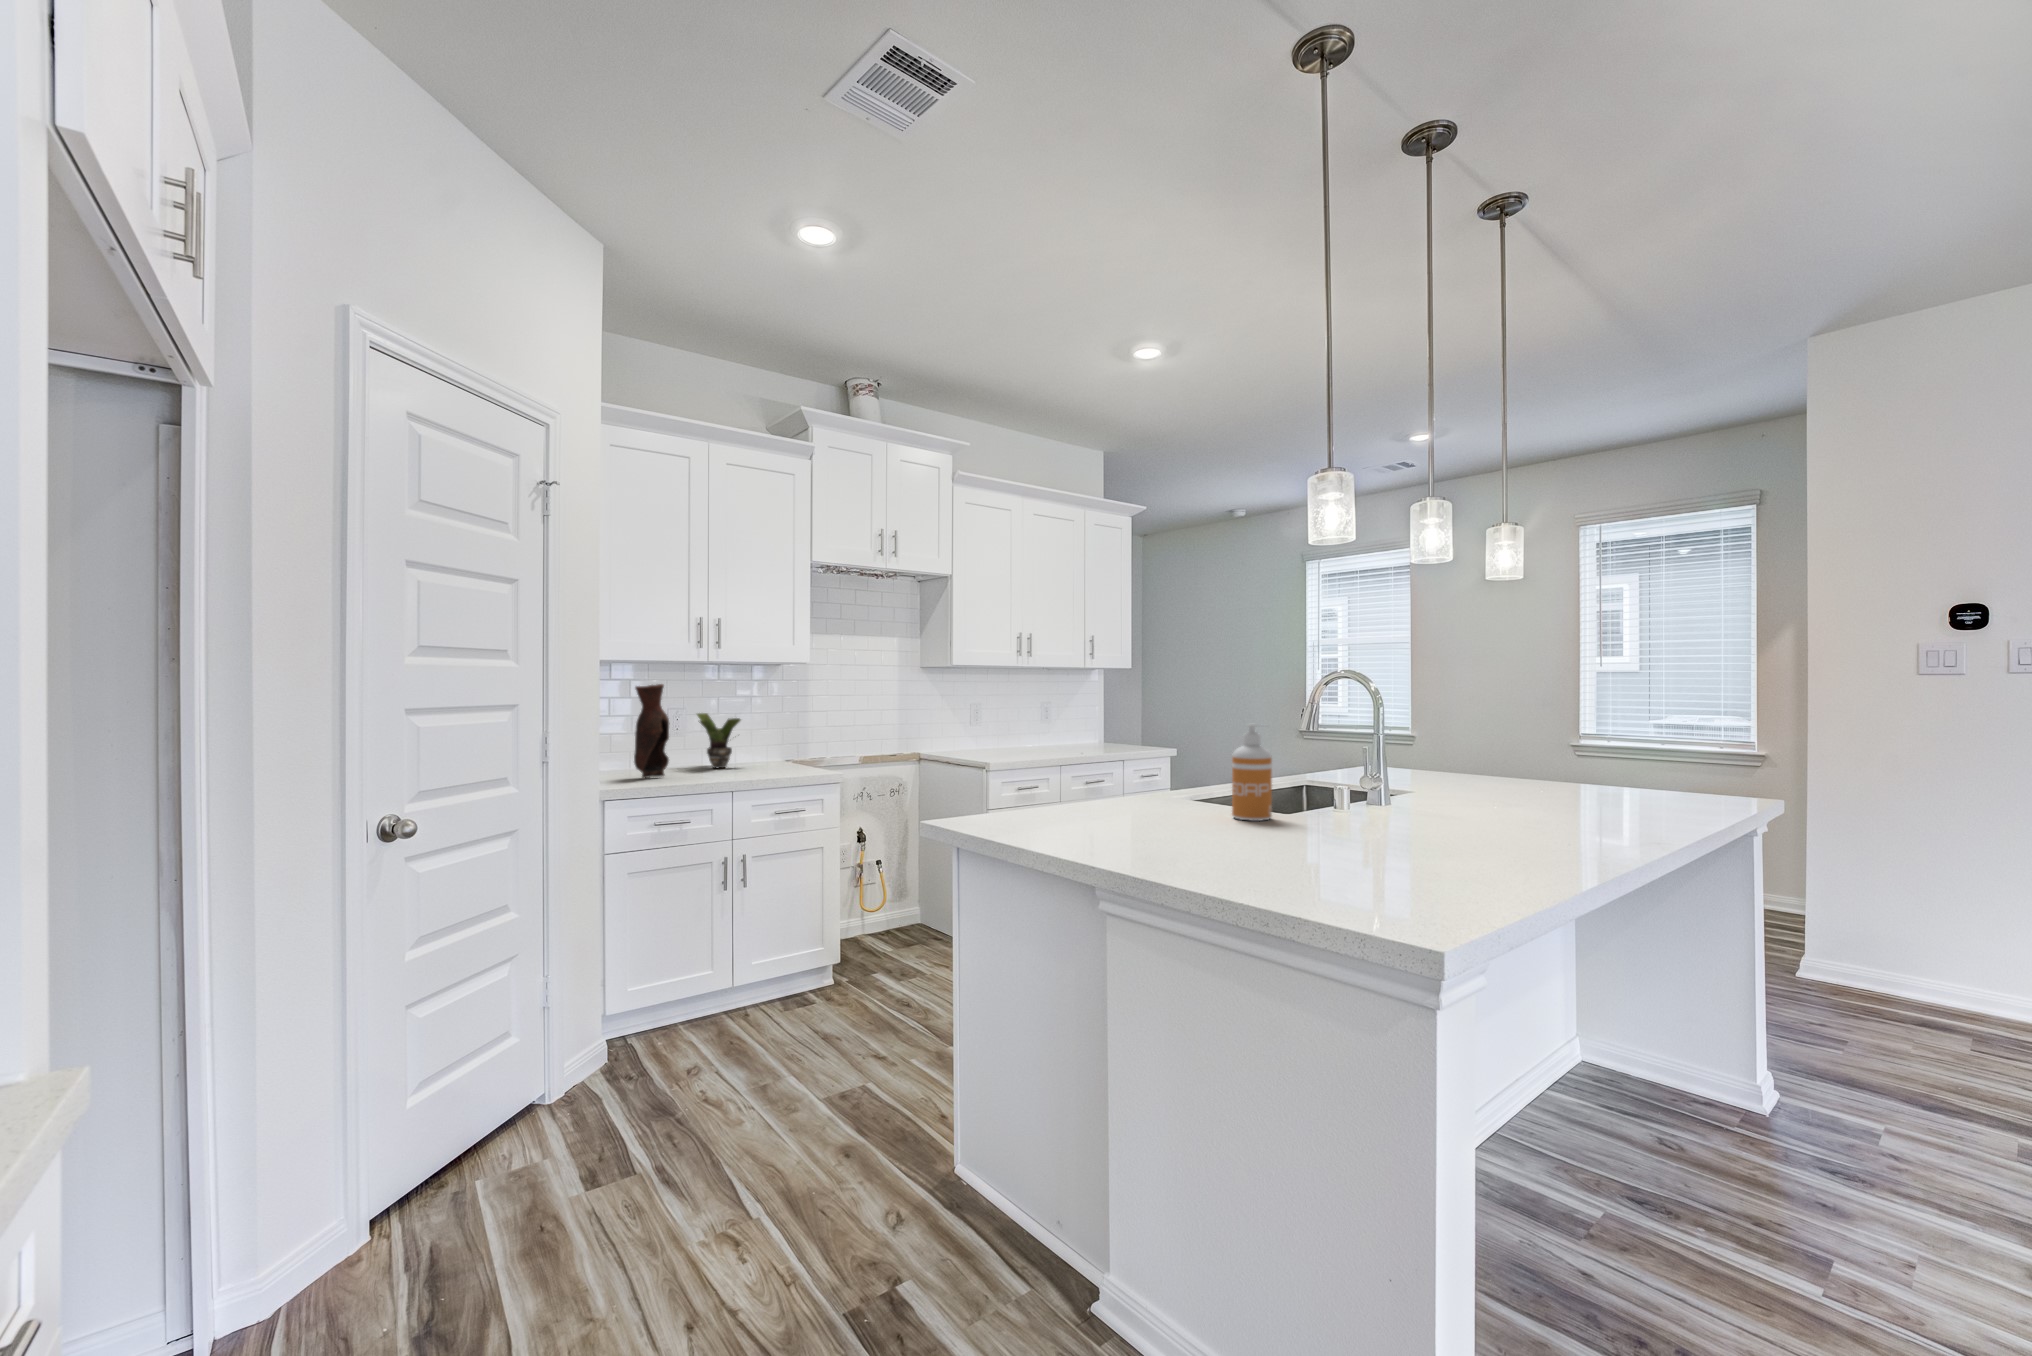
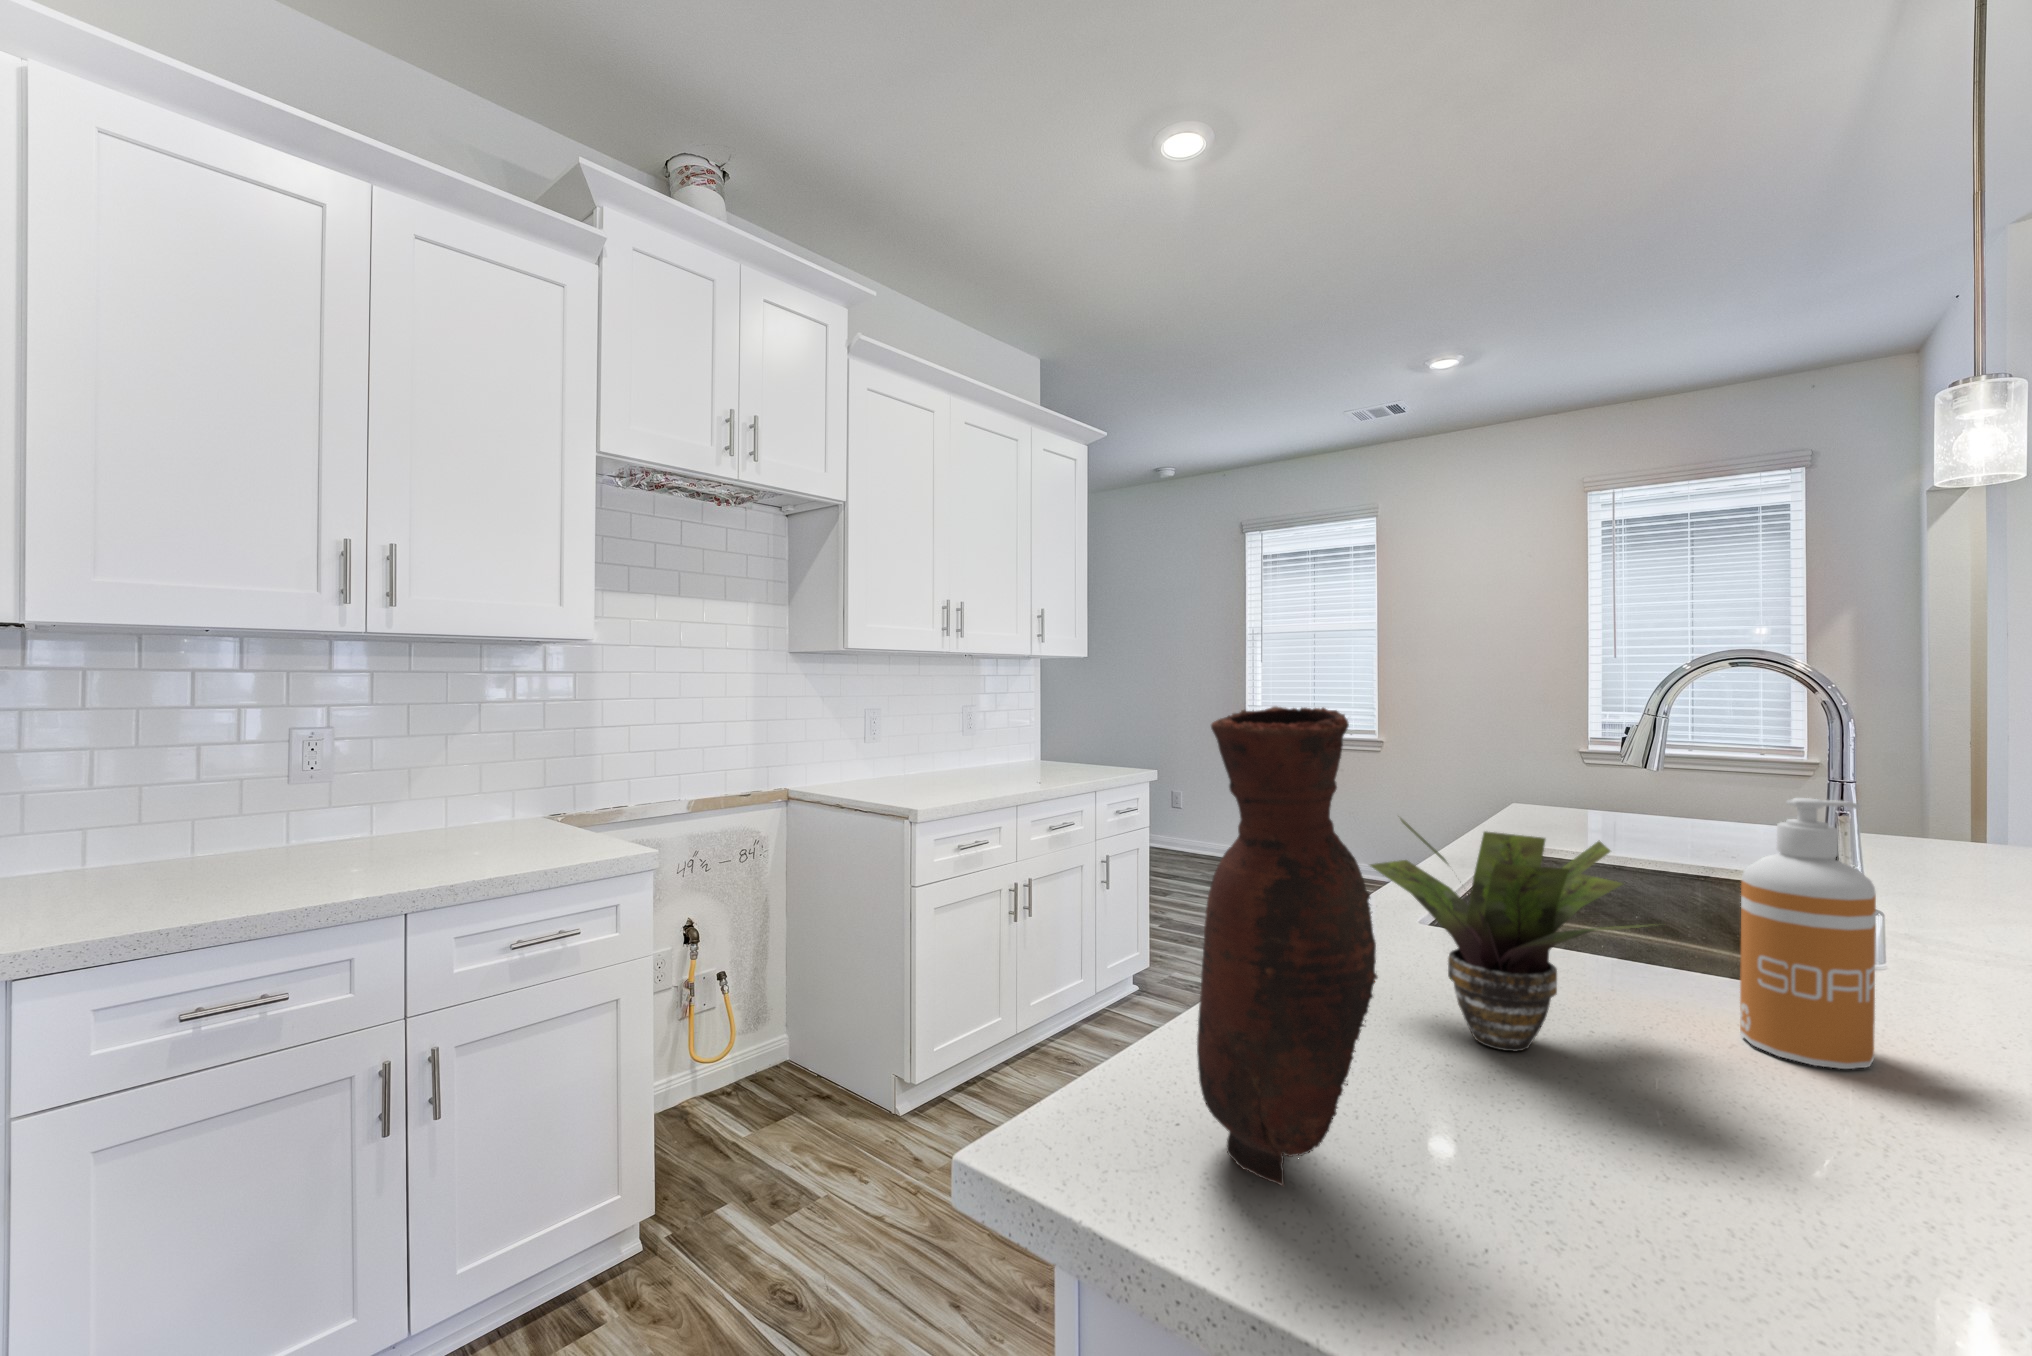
vase: present [634,684,670,778] -> present [1197,706,1378,1186]
potted plant: present [697,713,741,769] -> present [1370,818,1655,1051]

